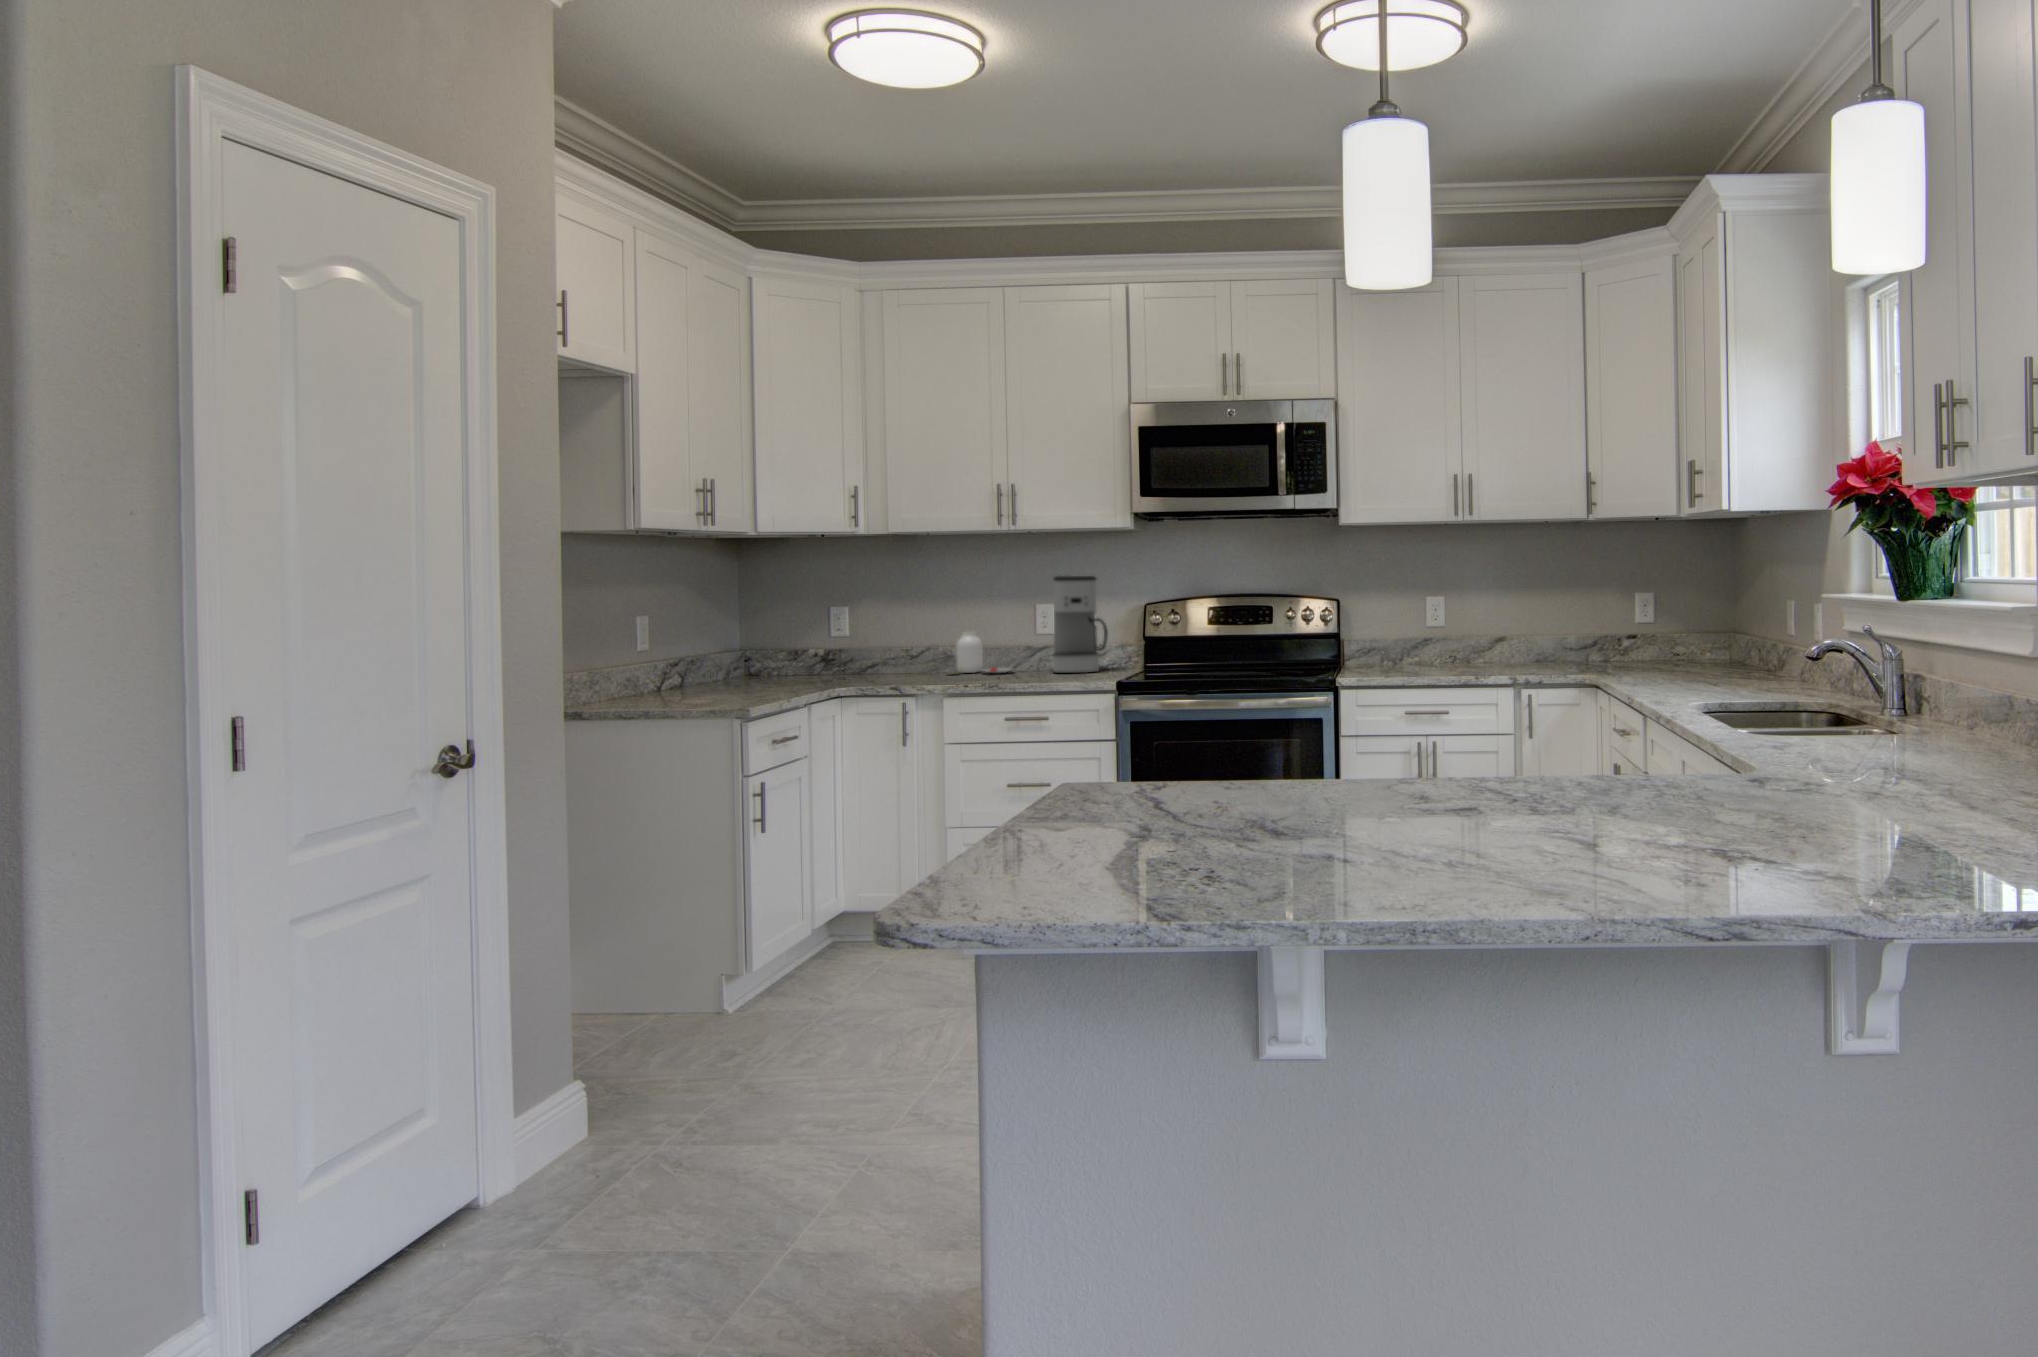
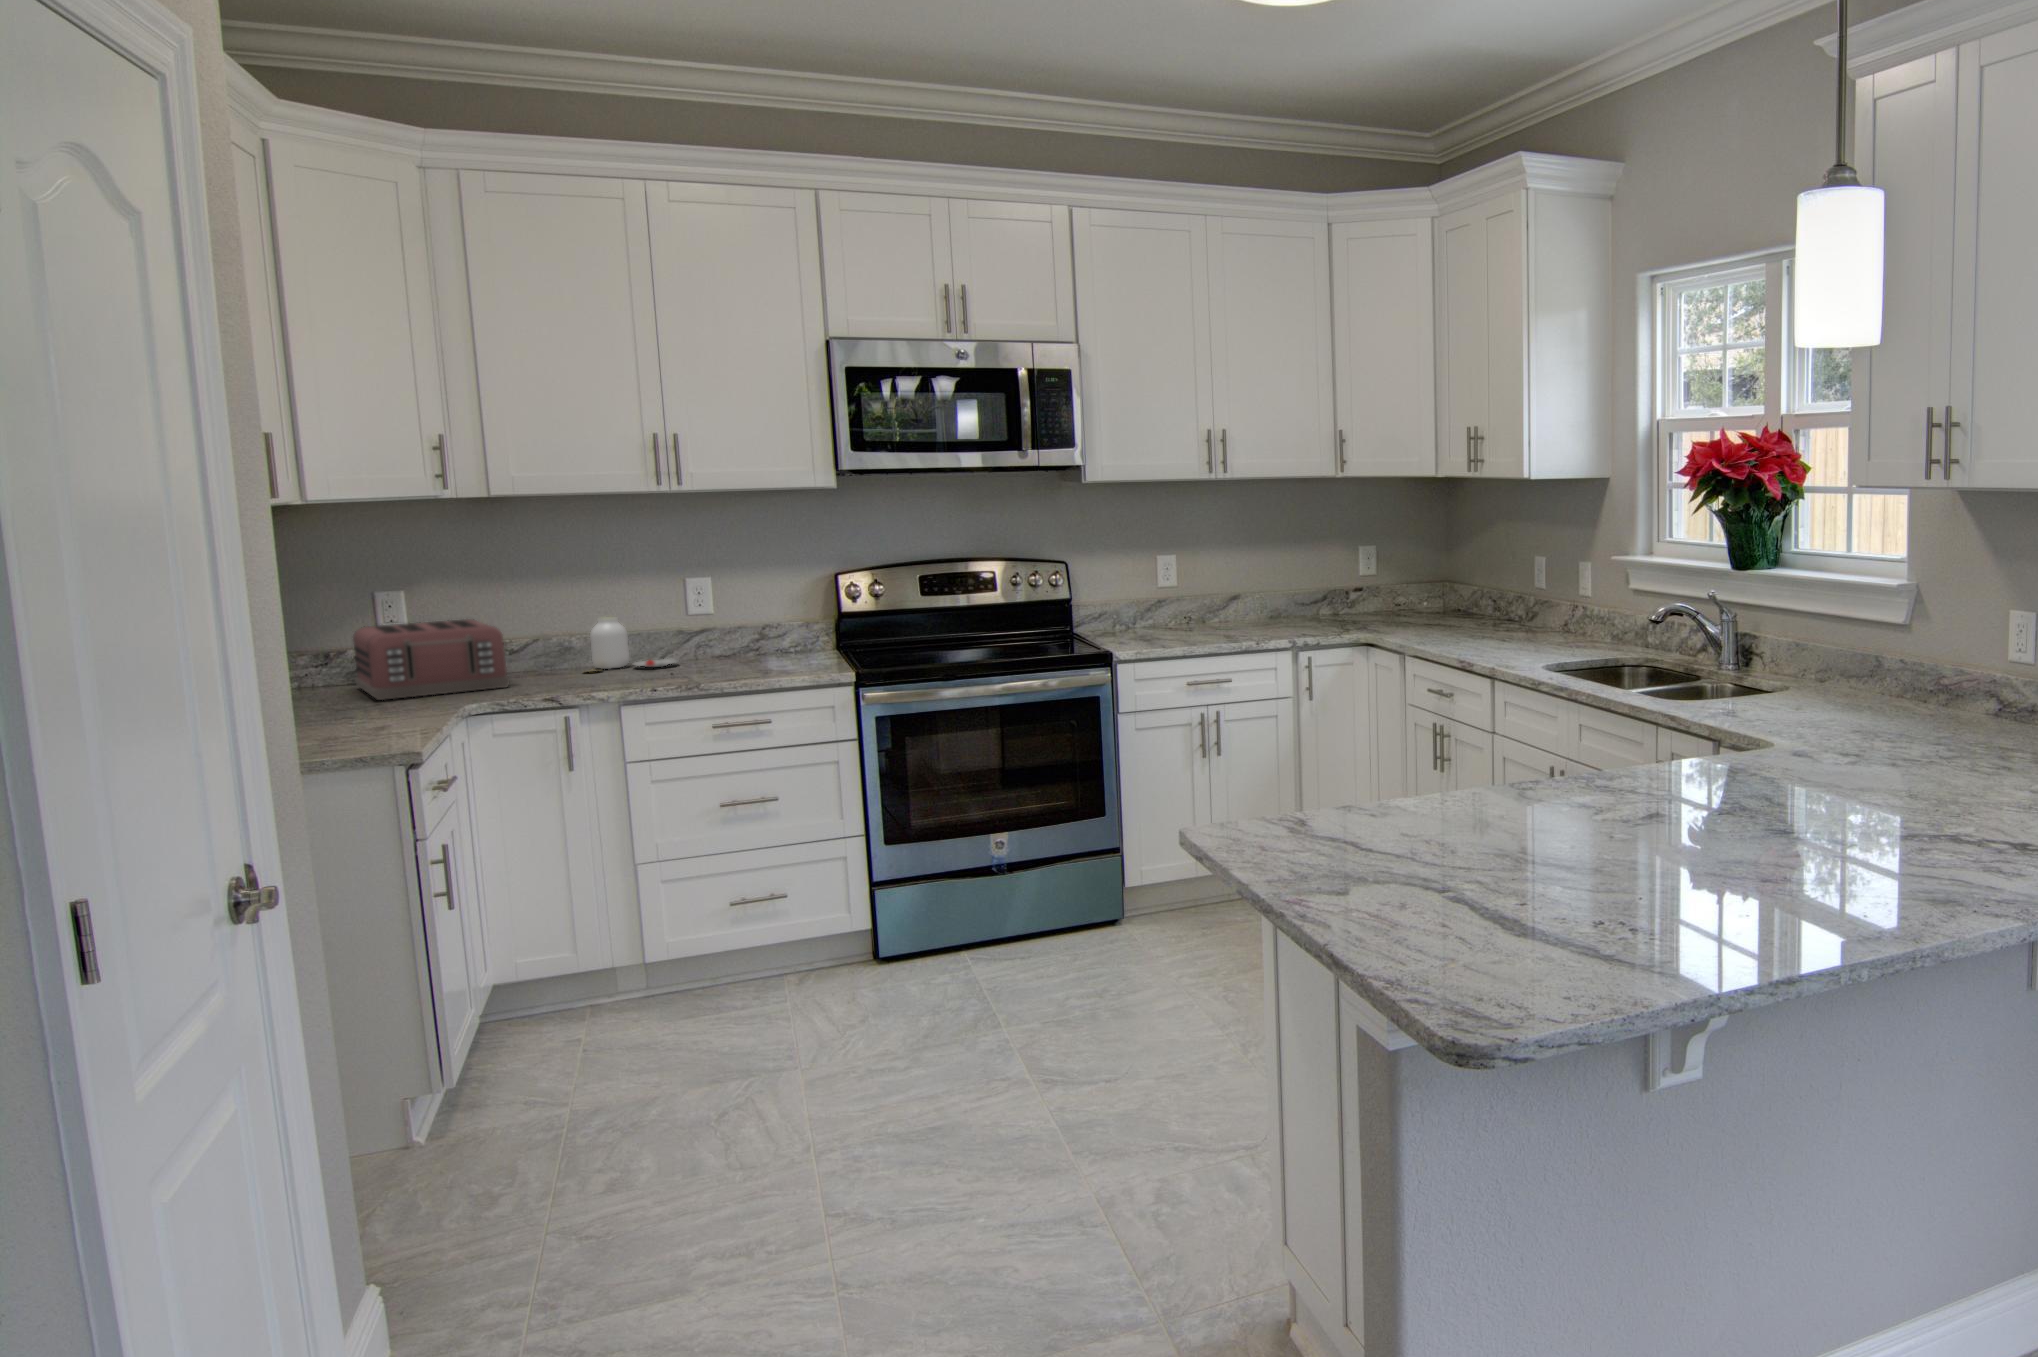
coffee maker: present [1053,576,1108,673] -> none [717,543,800,663]
toaster: none [796,629,889,683] -> present [353,619,510,700]

